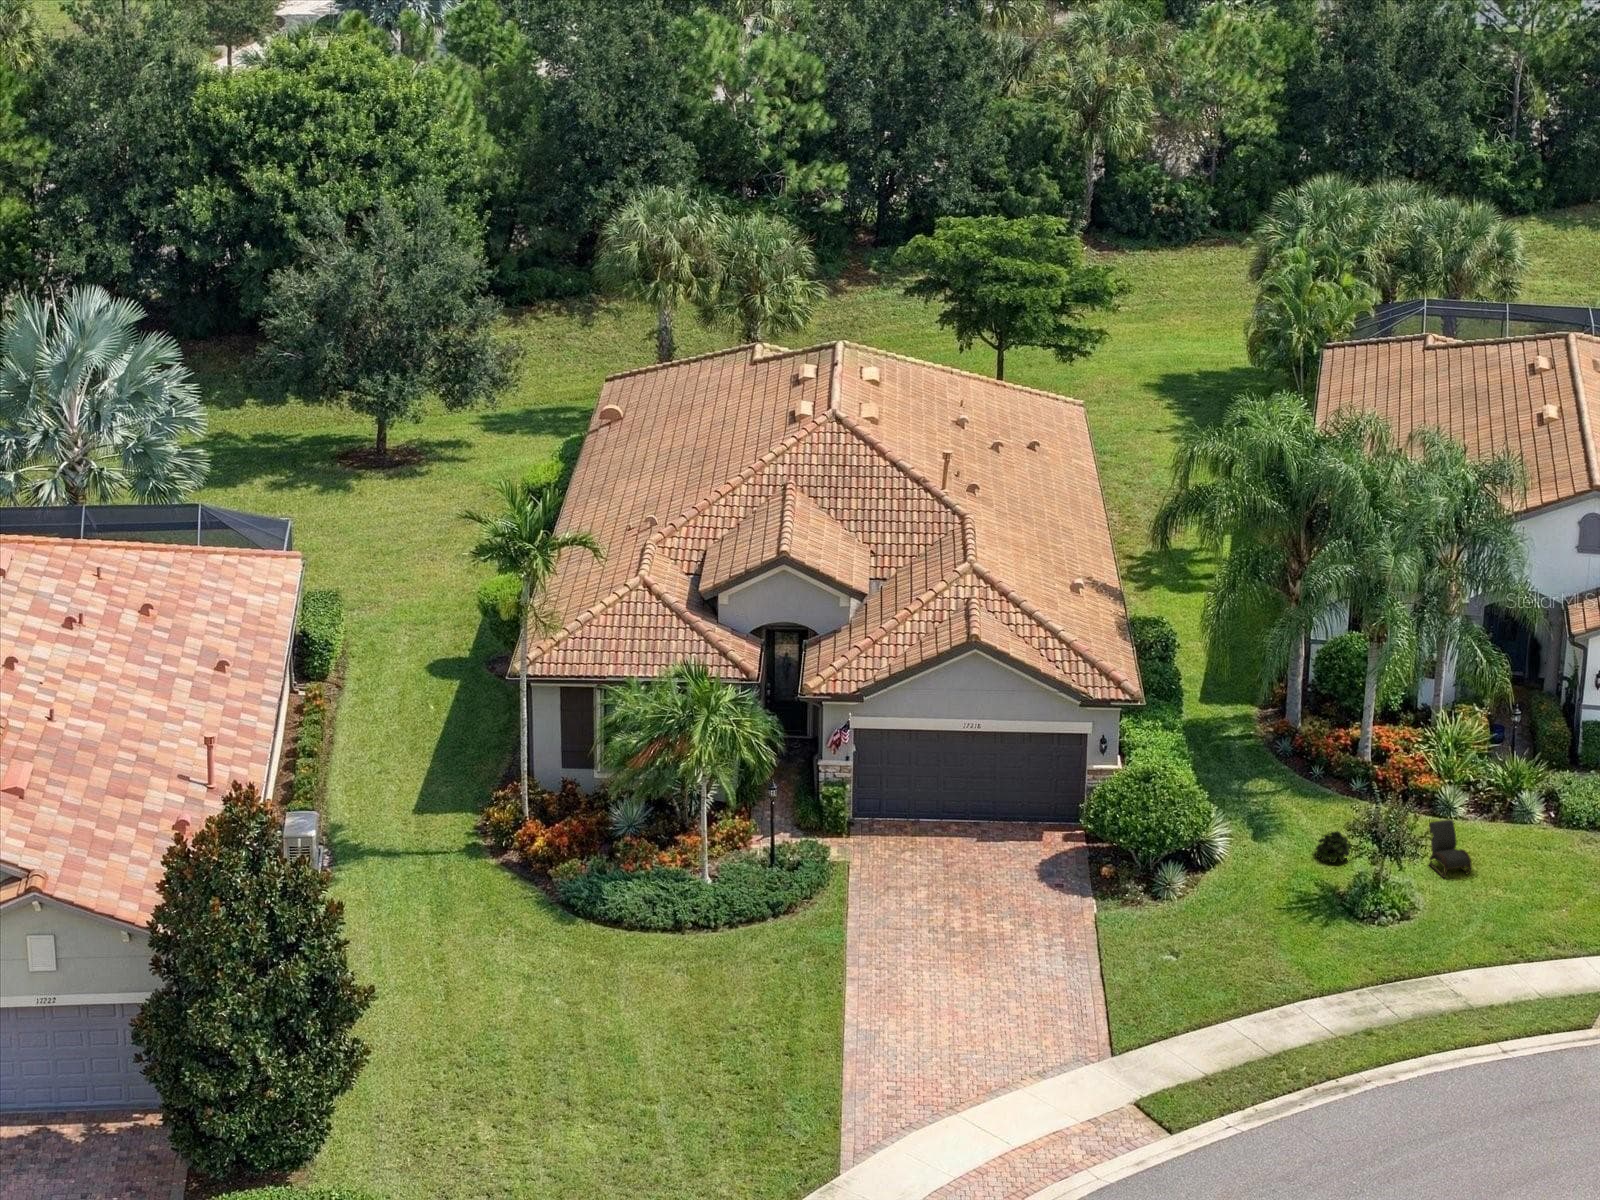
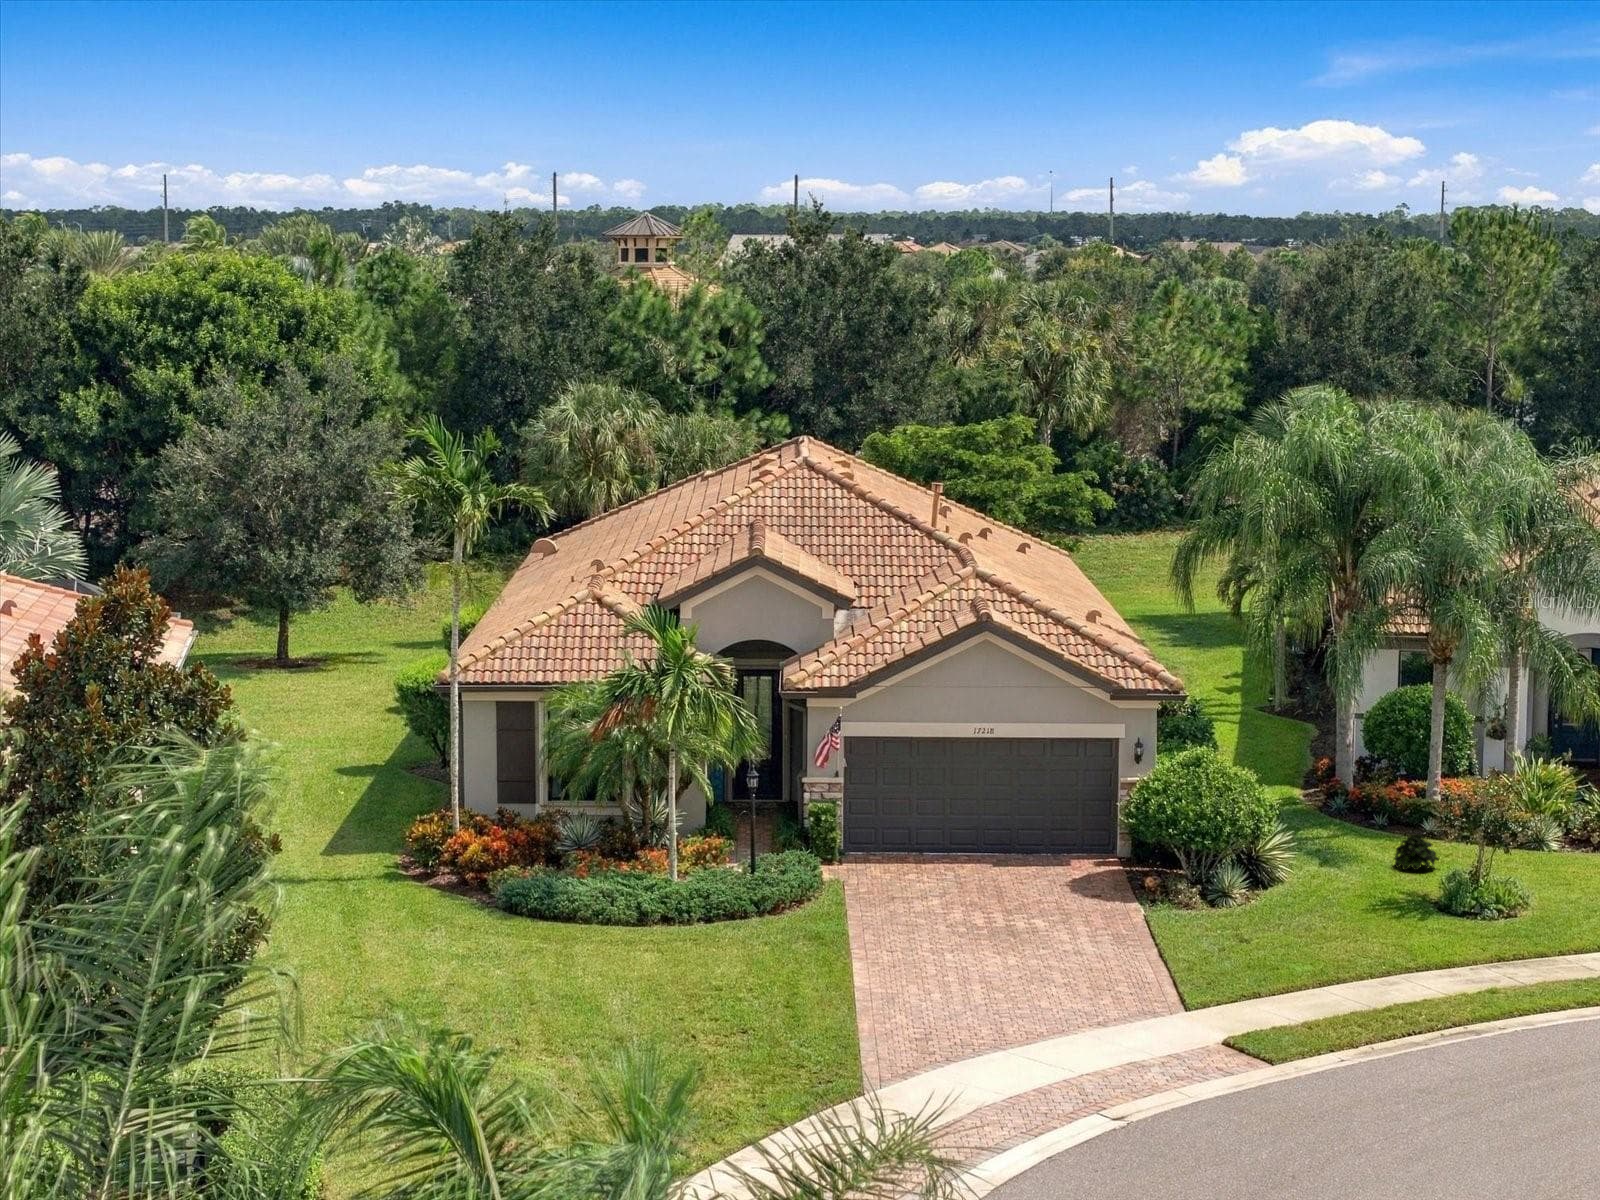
lounge chair: present [1429,820,1472,878] -> none [1525,817,1581,880]

